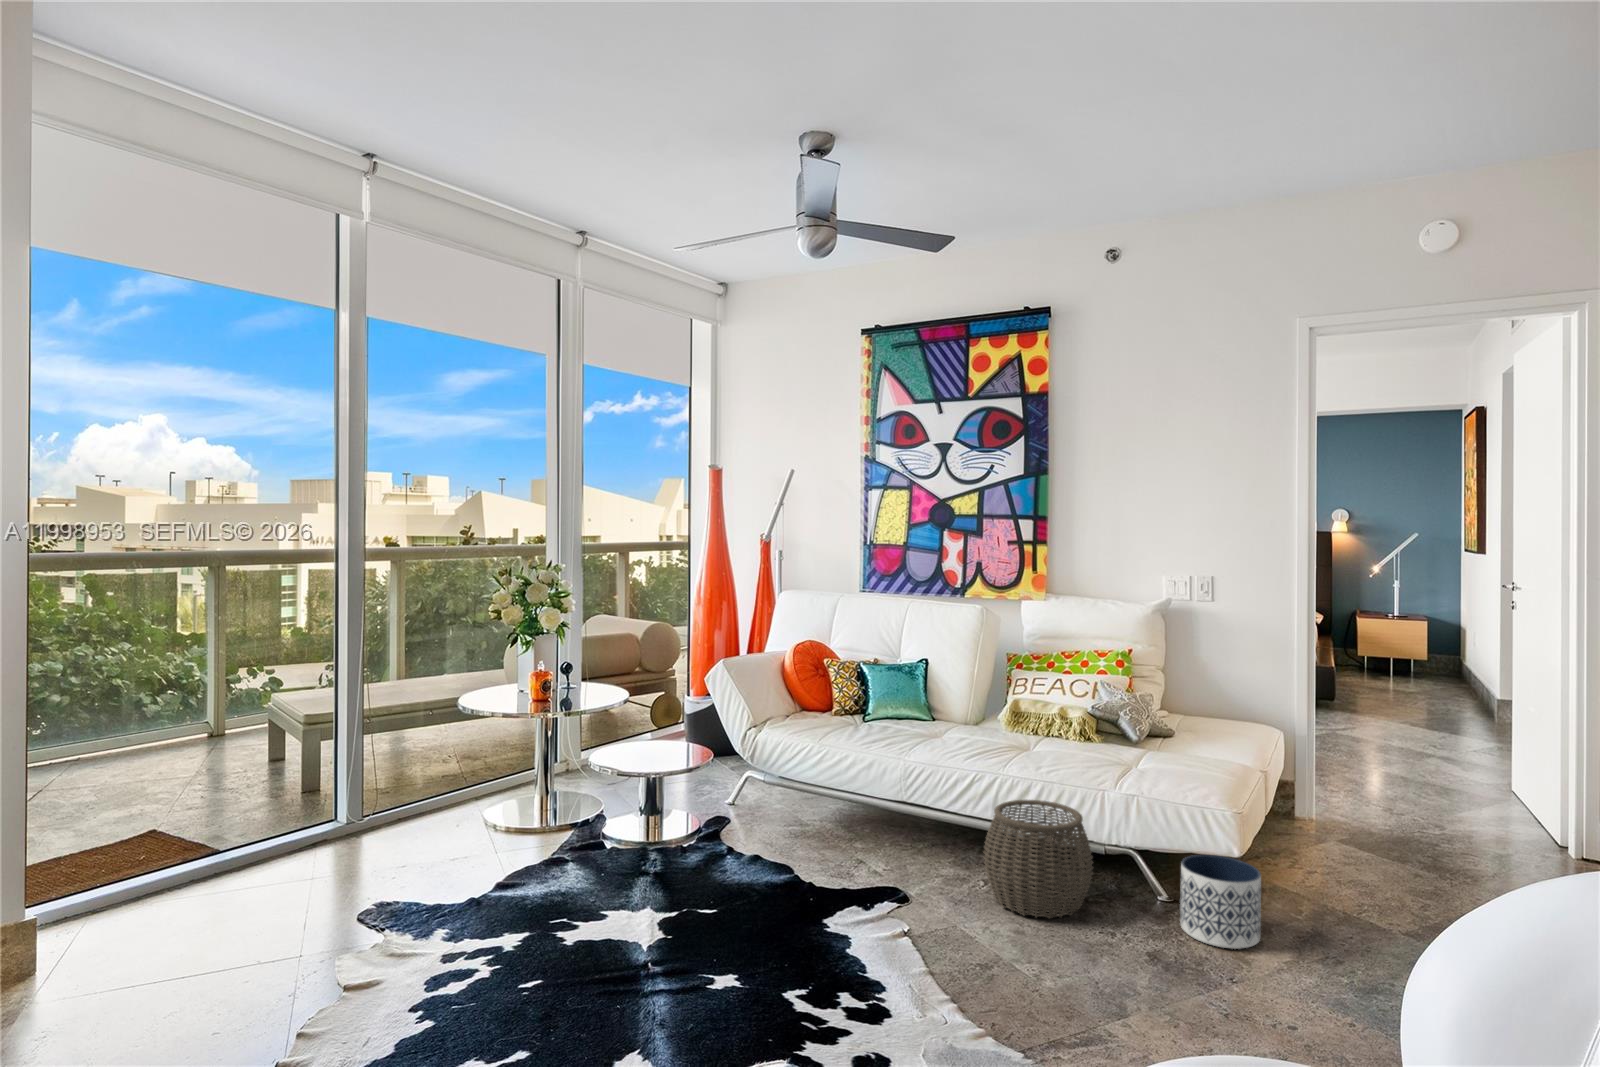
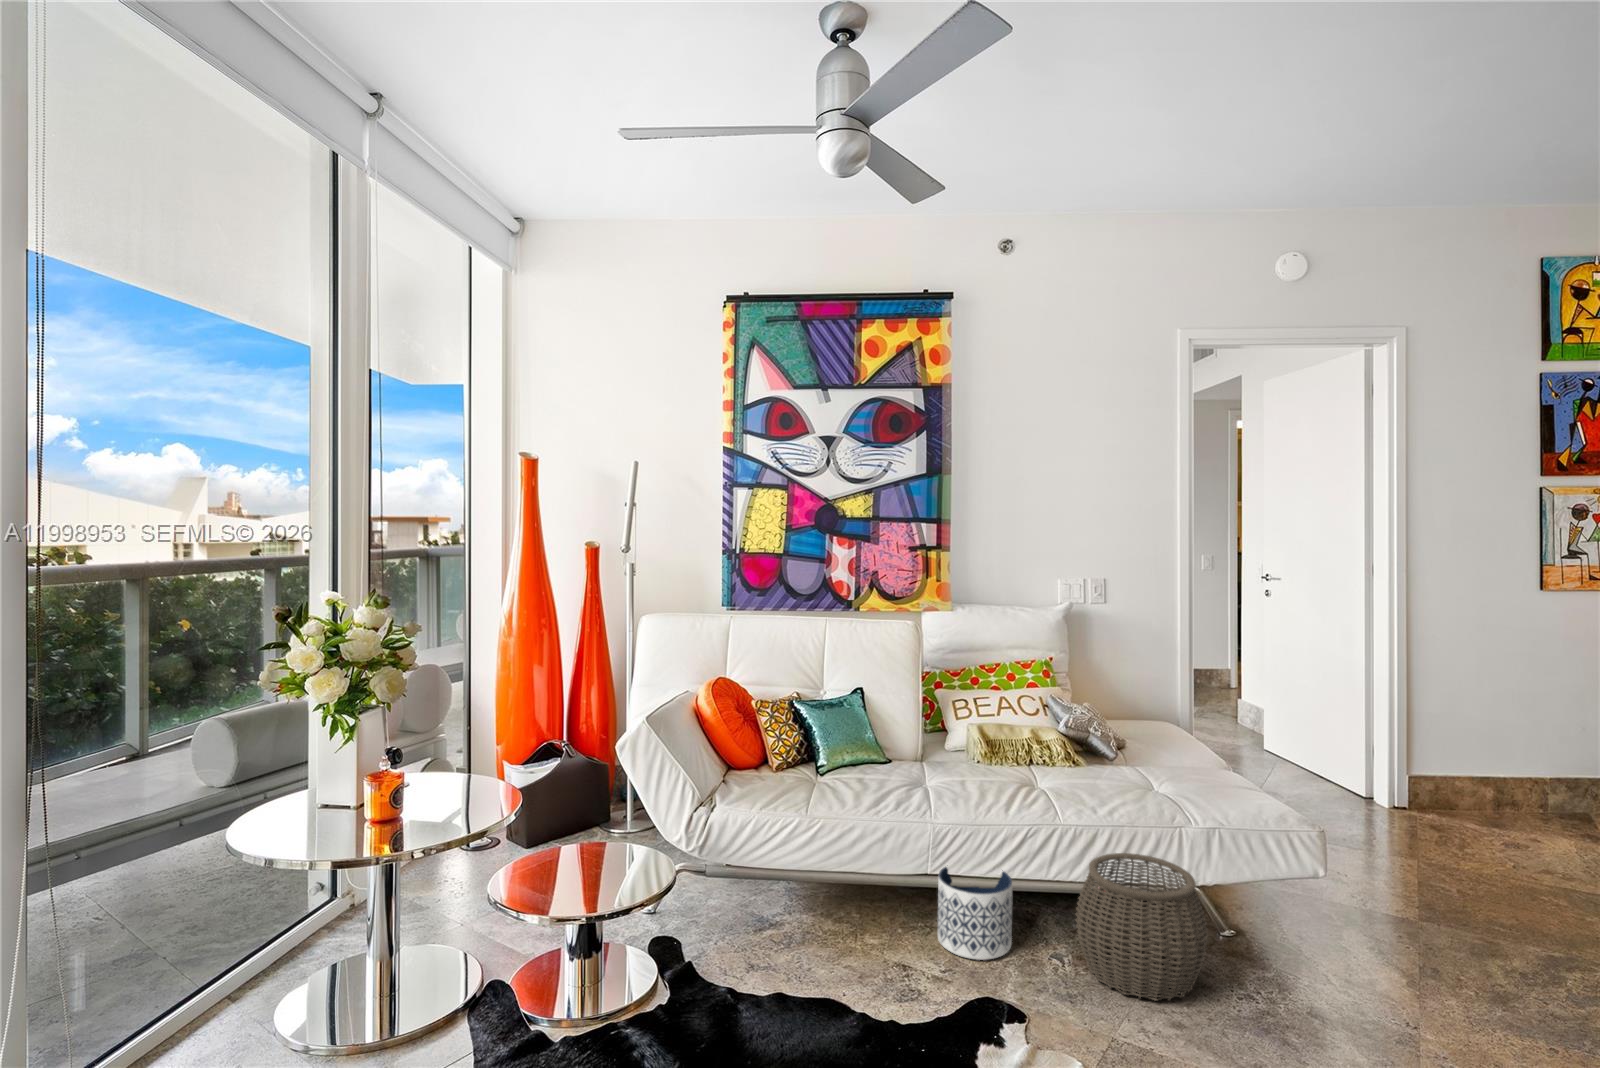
planter: present [1180,855,1261,949] -> present [938,867,1012,960]

